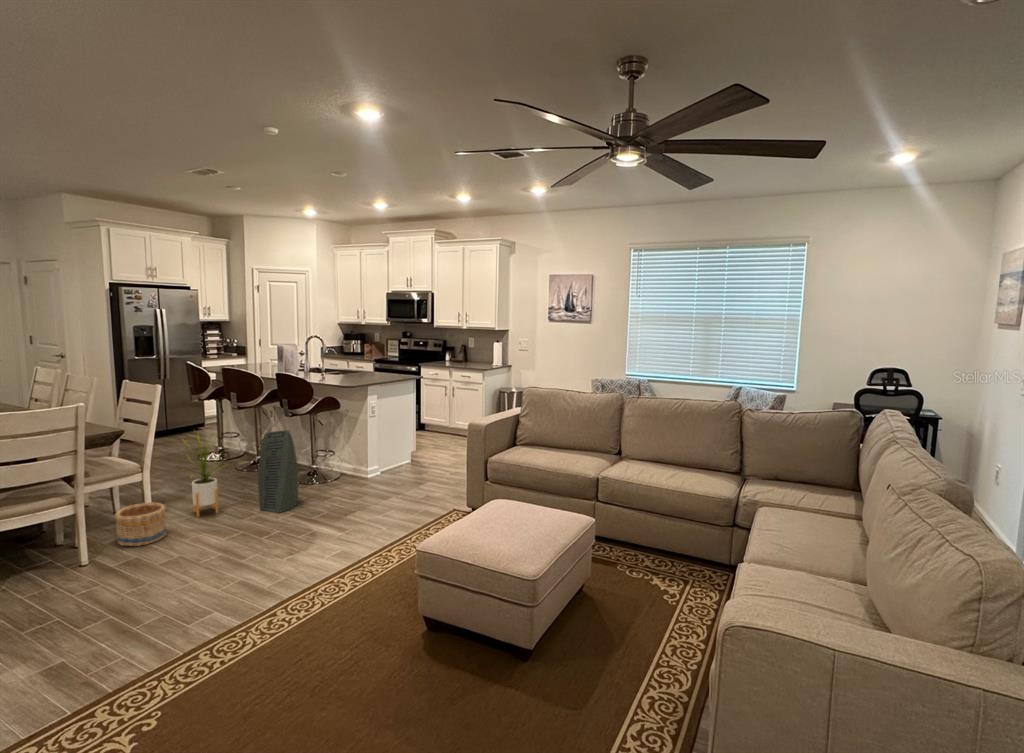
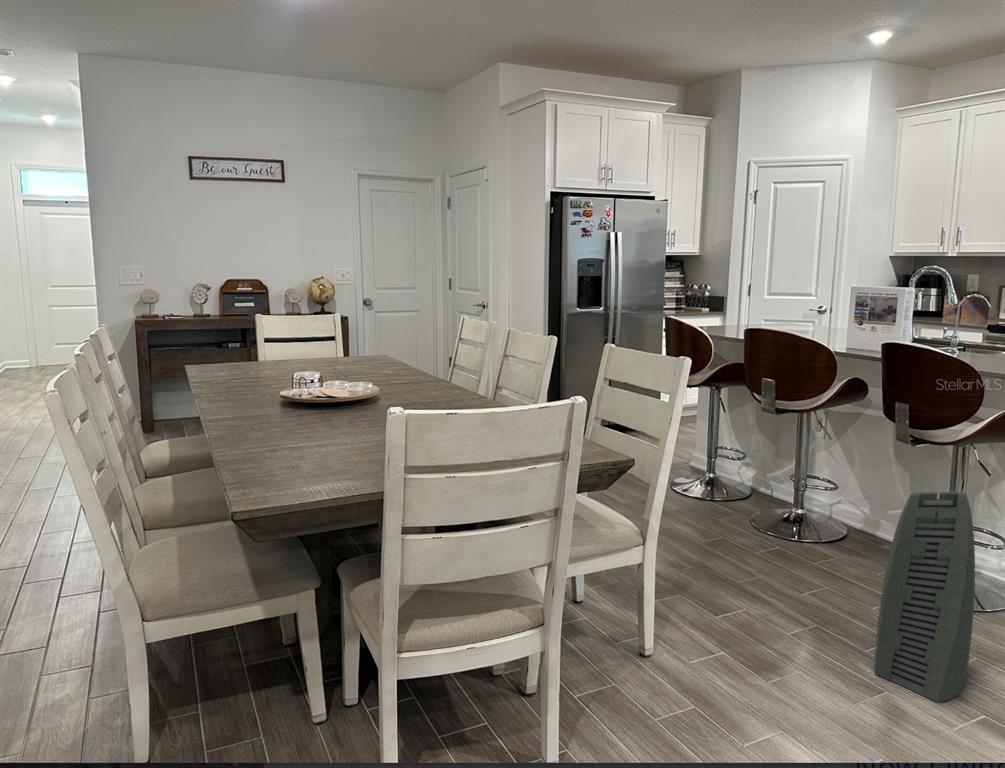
house plant: present [190,436,220,517] -> none [700,458,817,660]
basket: present [115,502,166,546] -> none [601,615,698,725]

